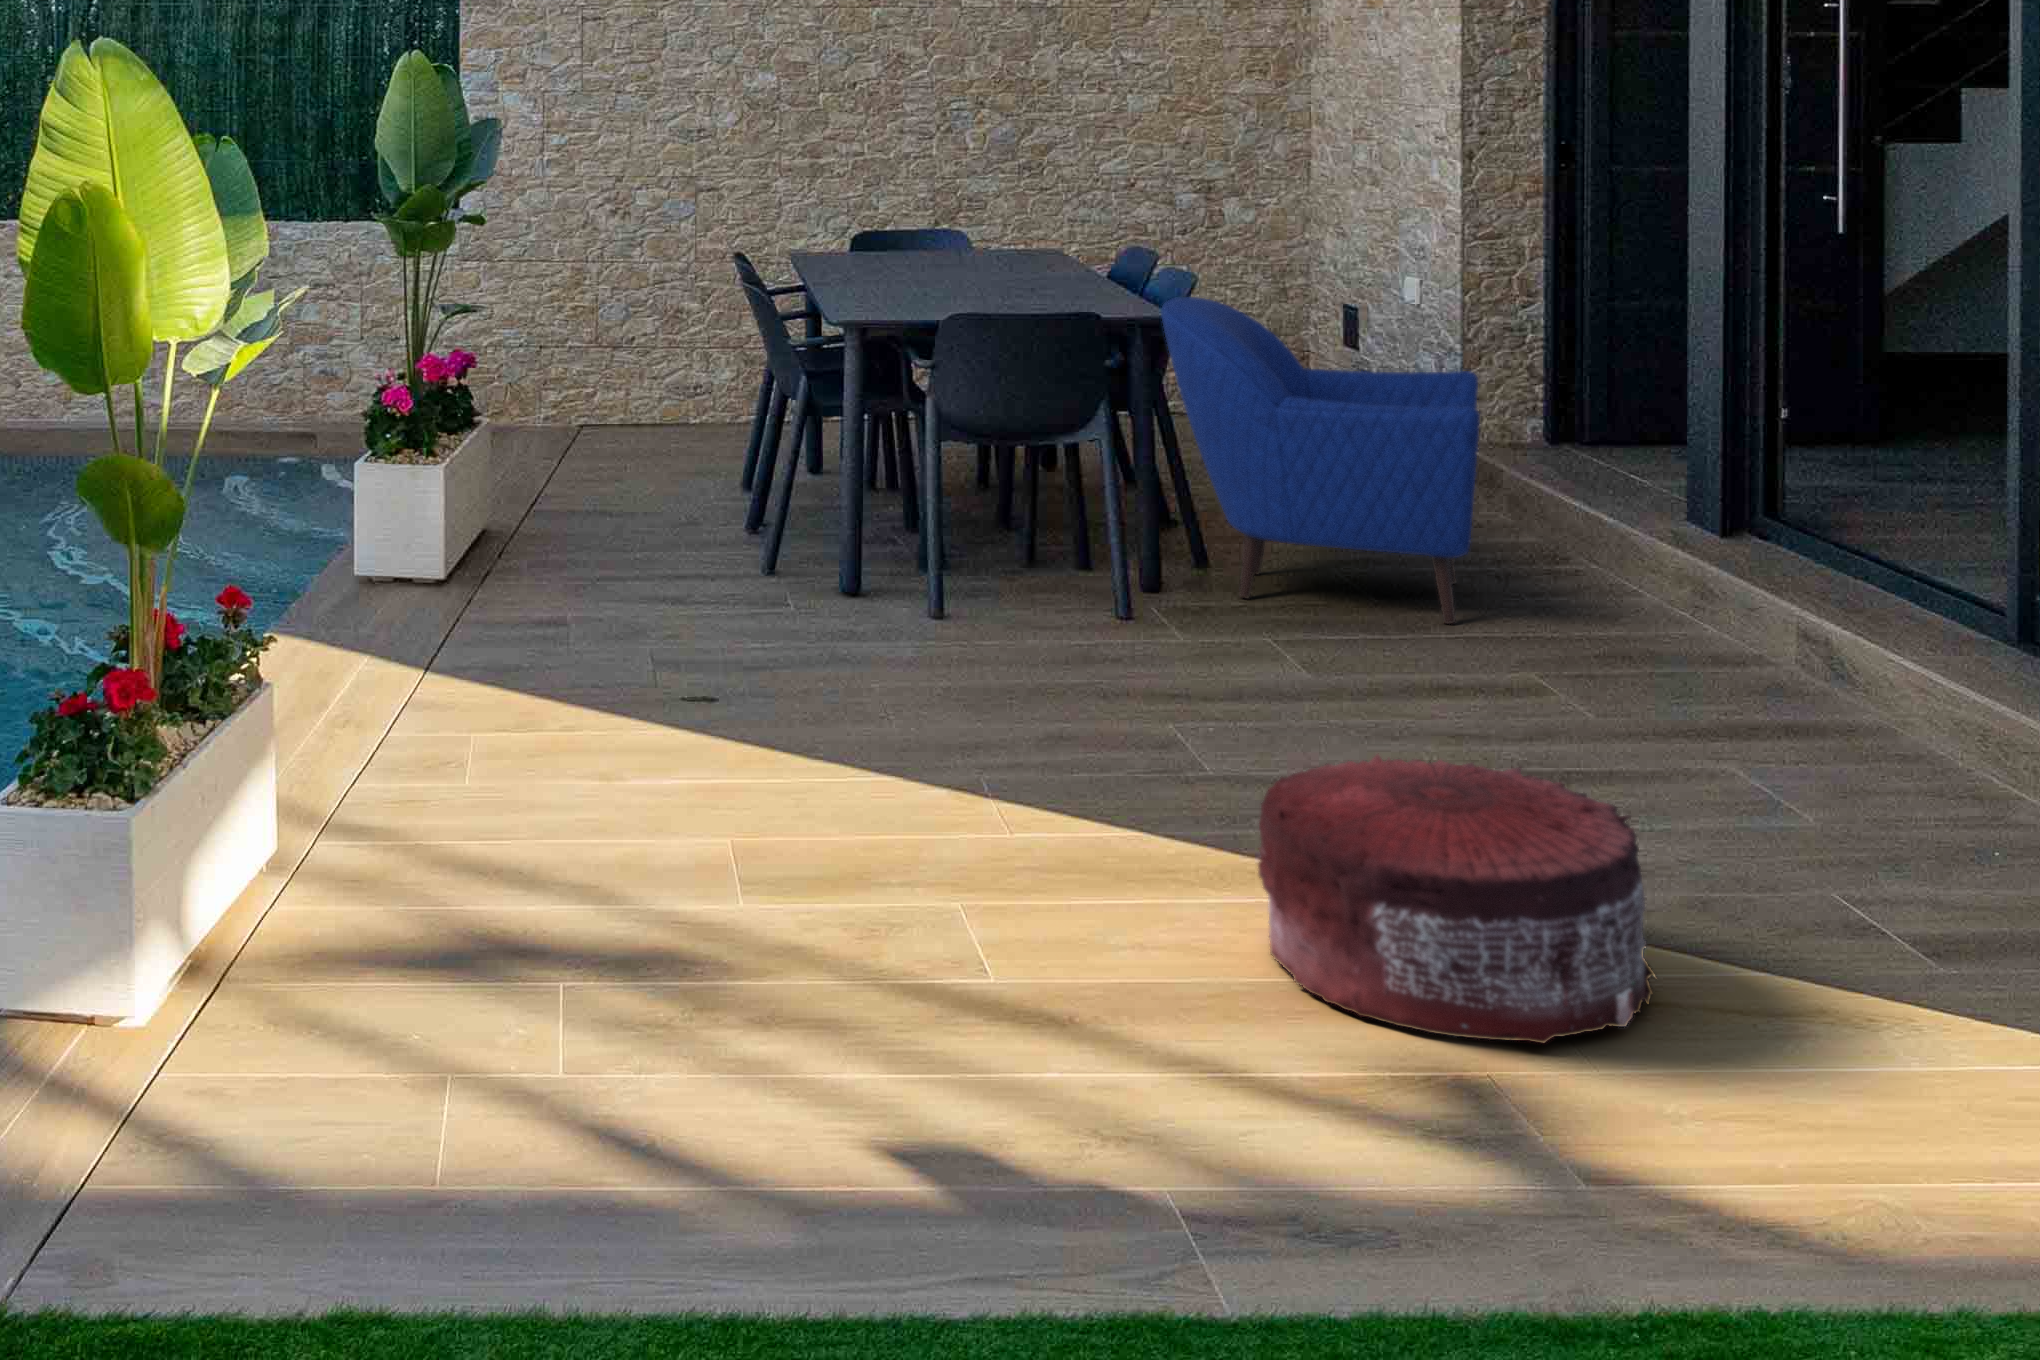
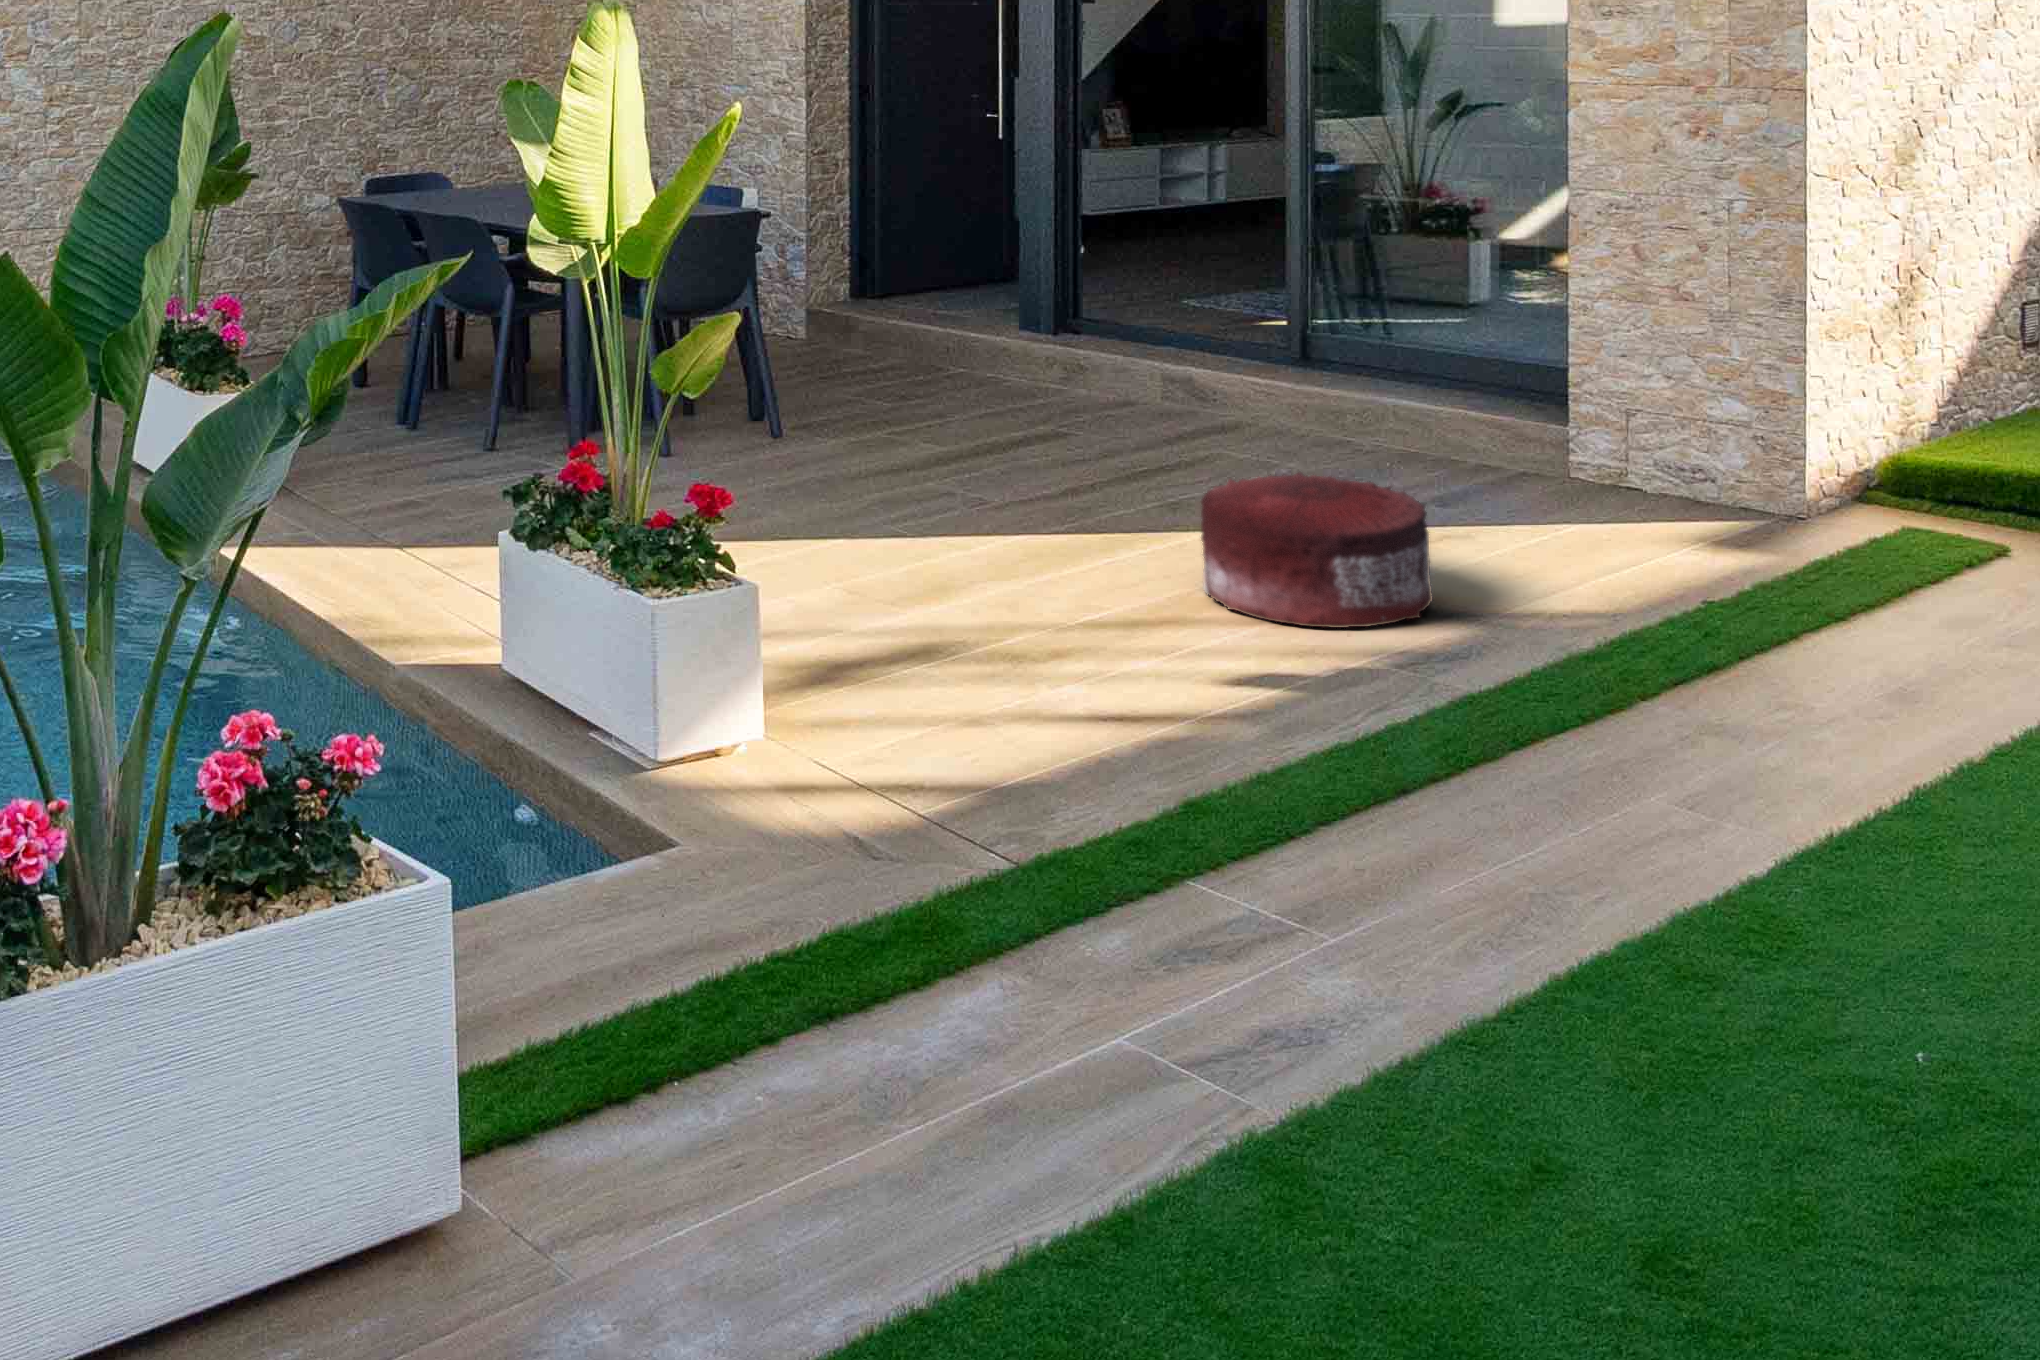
armchair: present [1161,297,1480,624] -> none [724,207,972,419]

